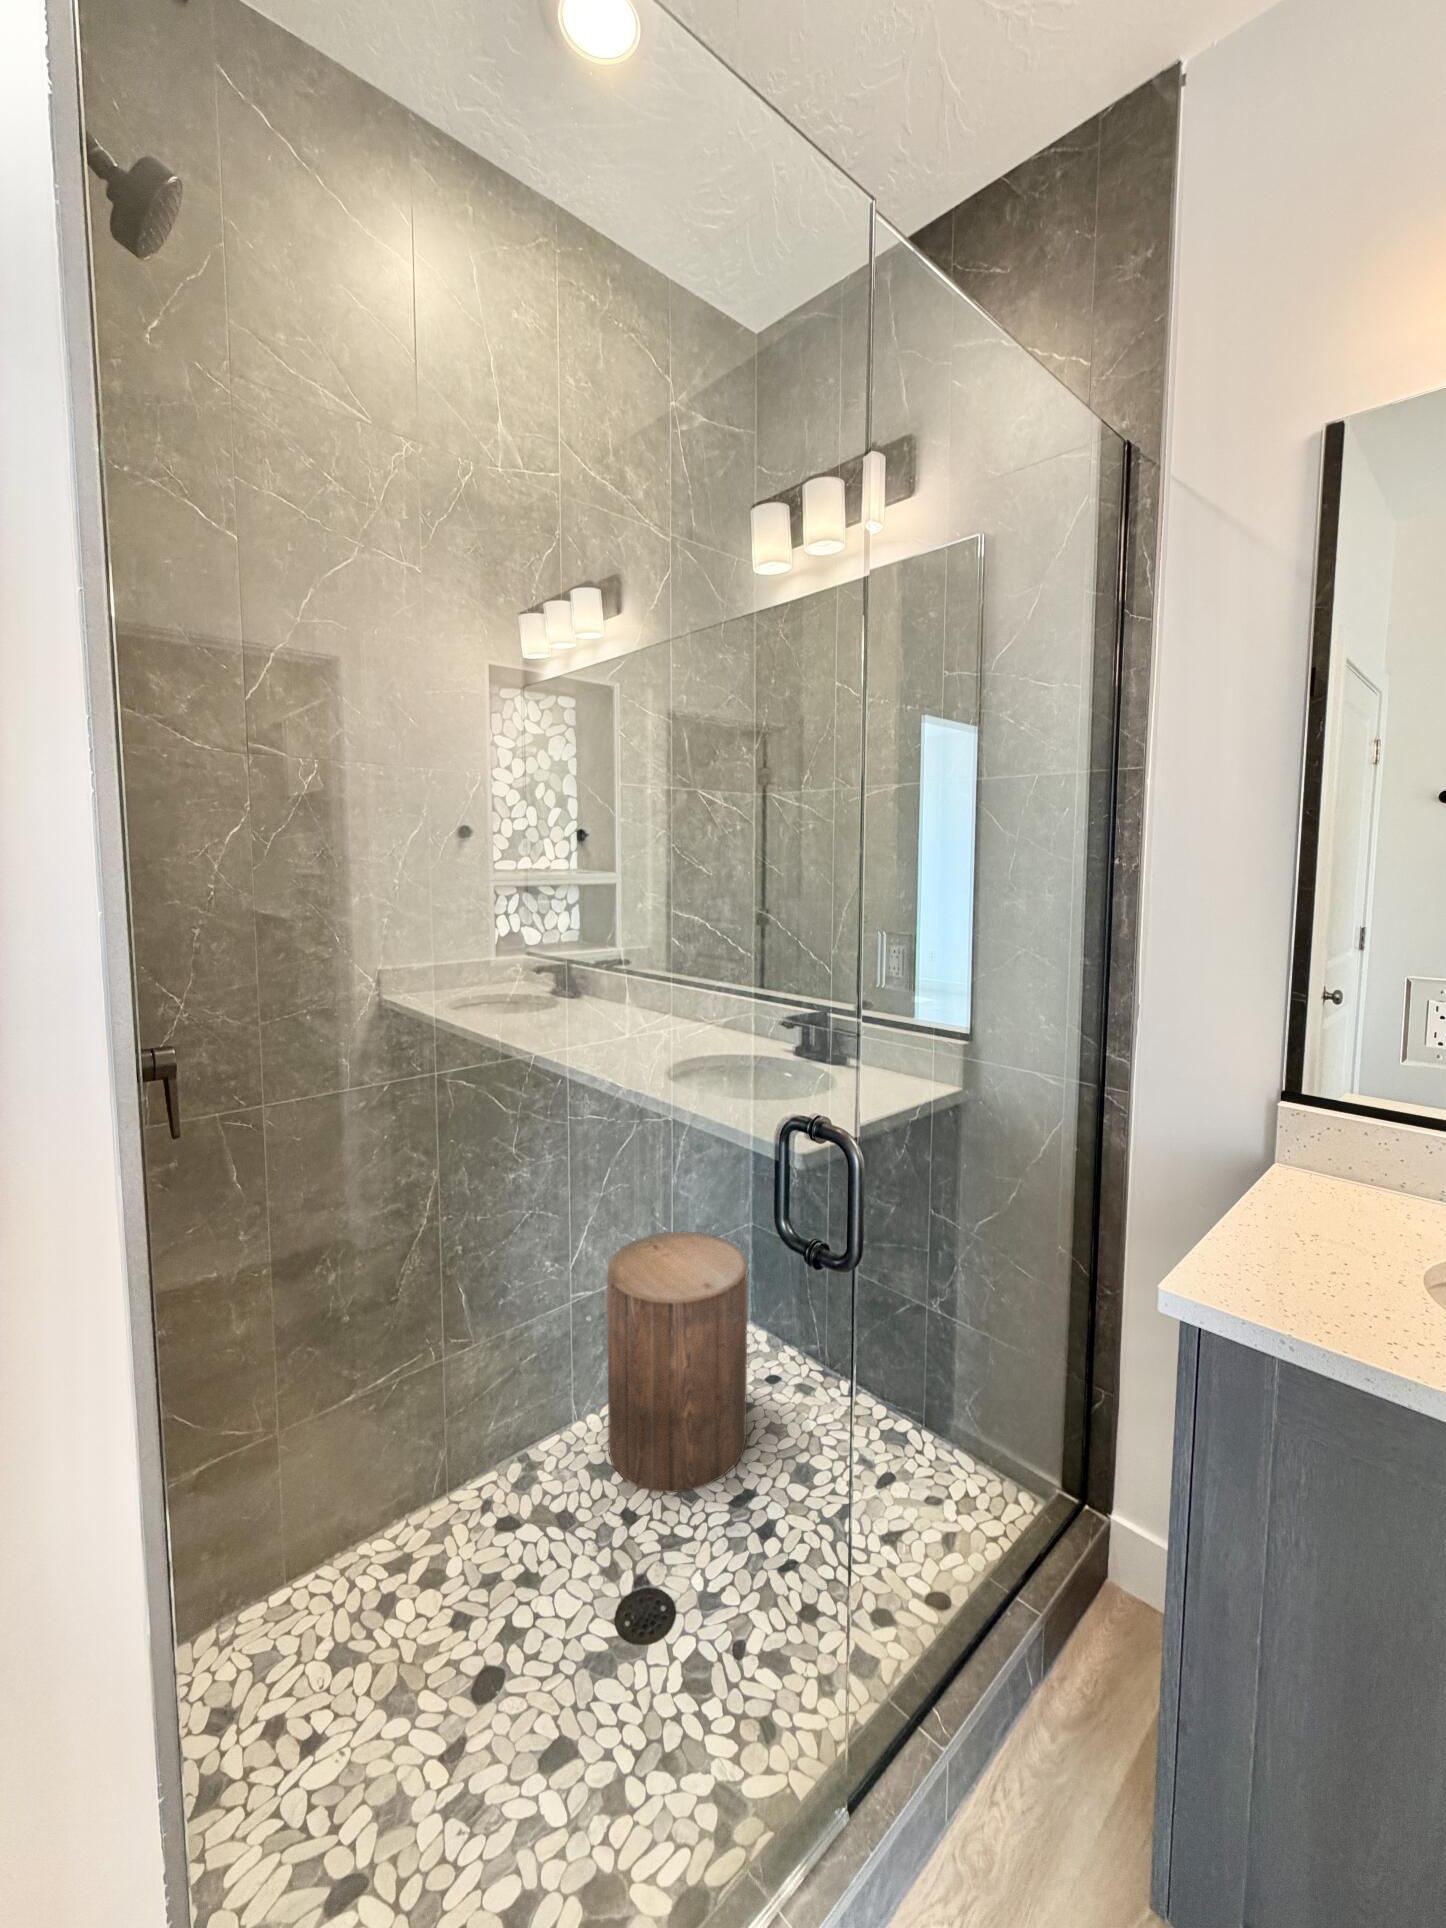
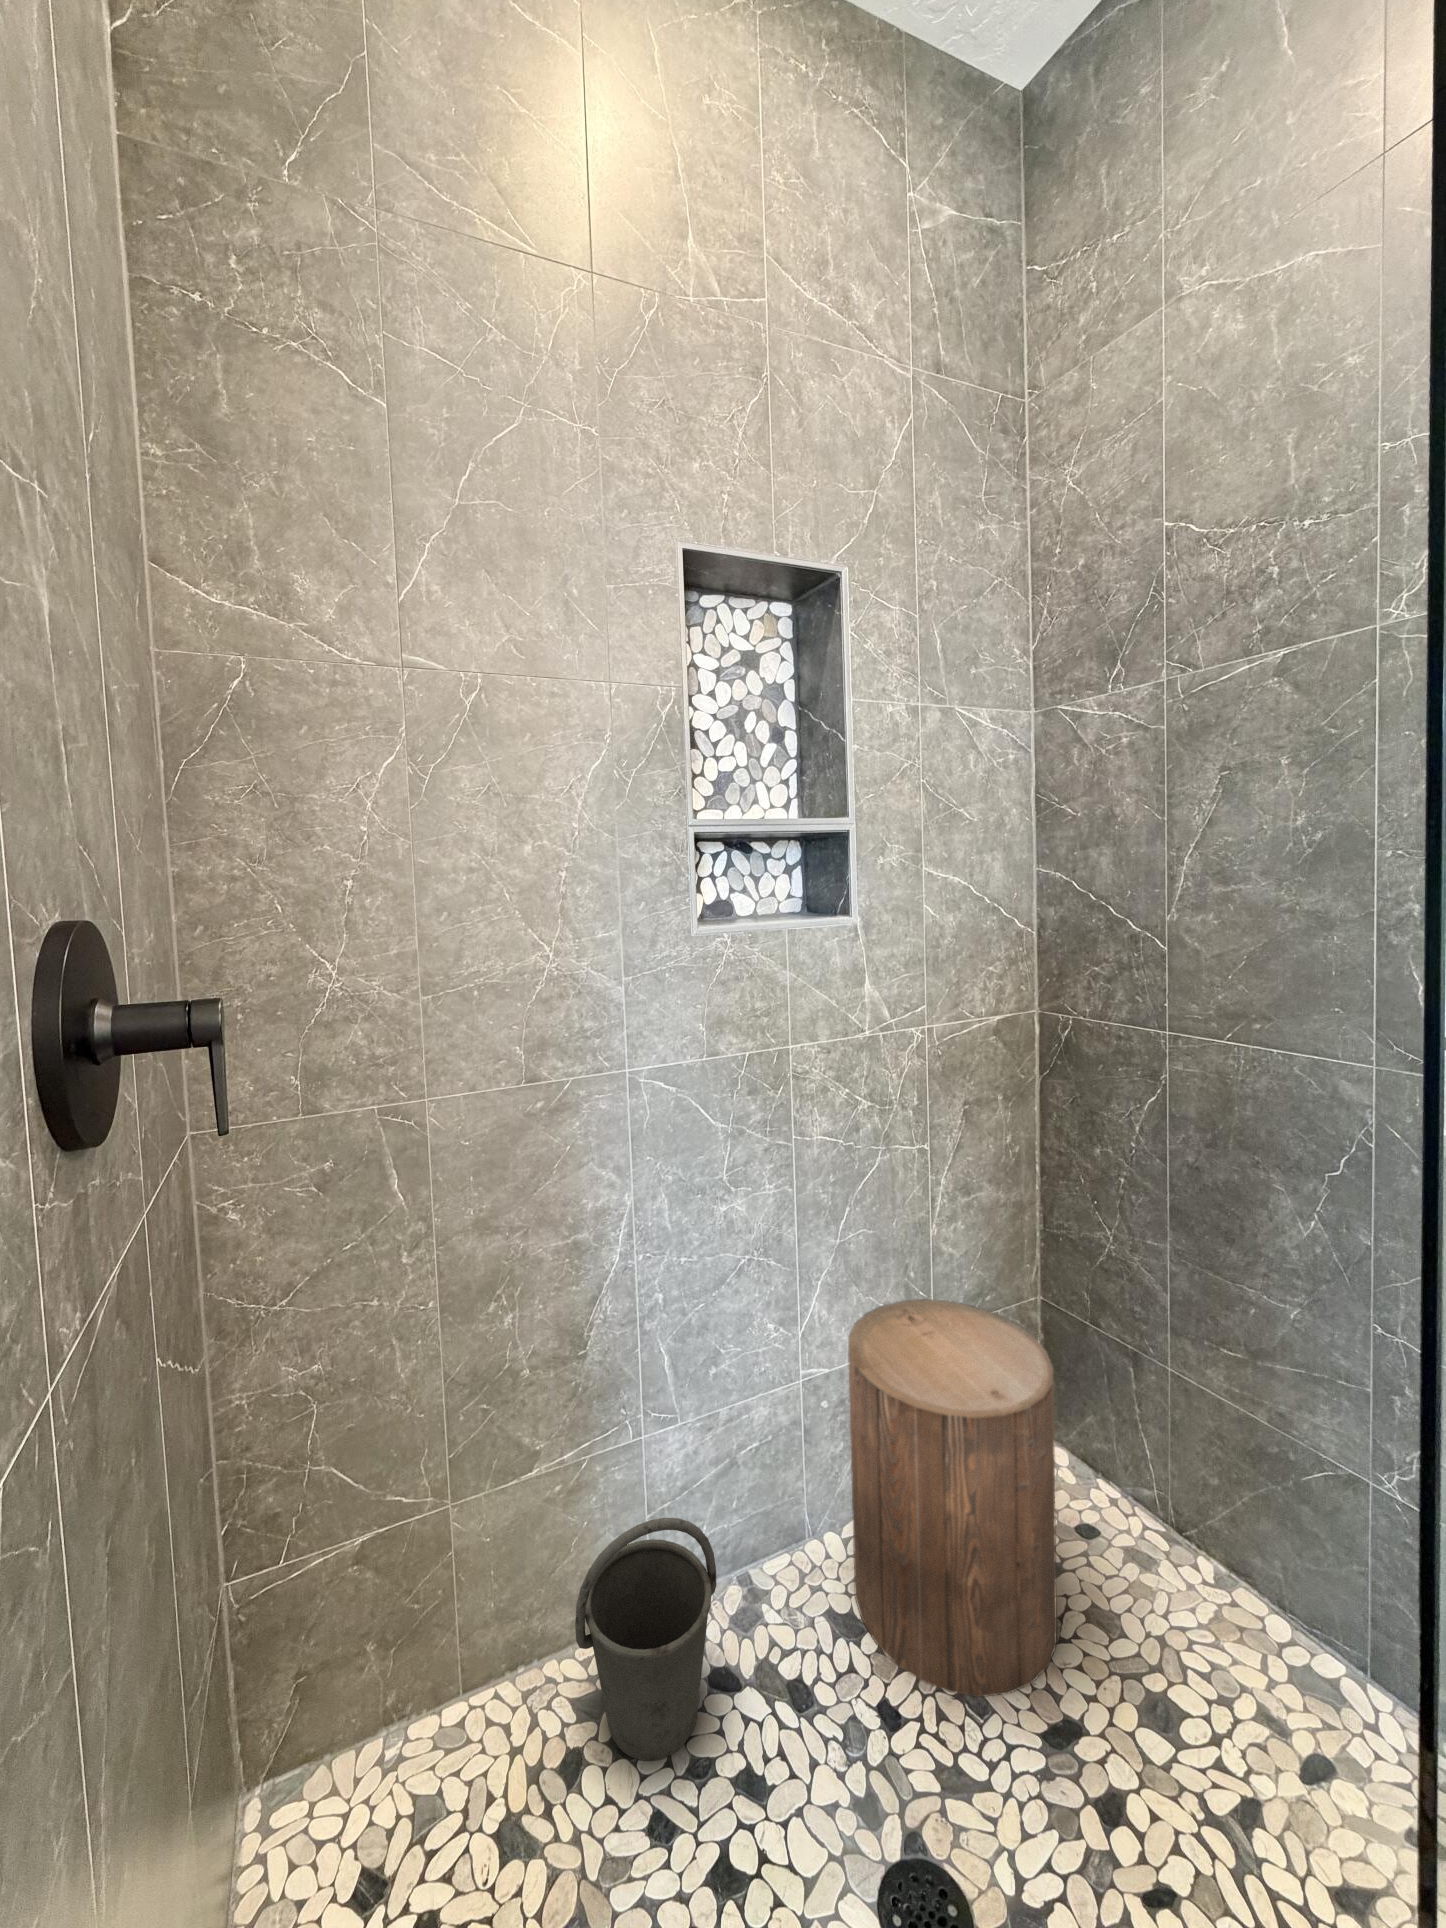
bucket: none [390,1410,503,1586] -> present [575,1518,716,1761]

